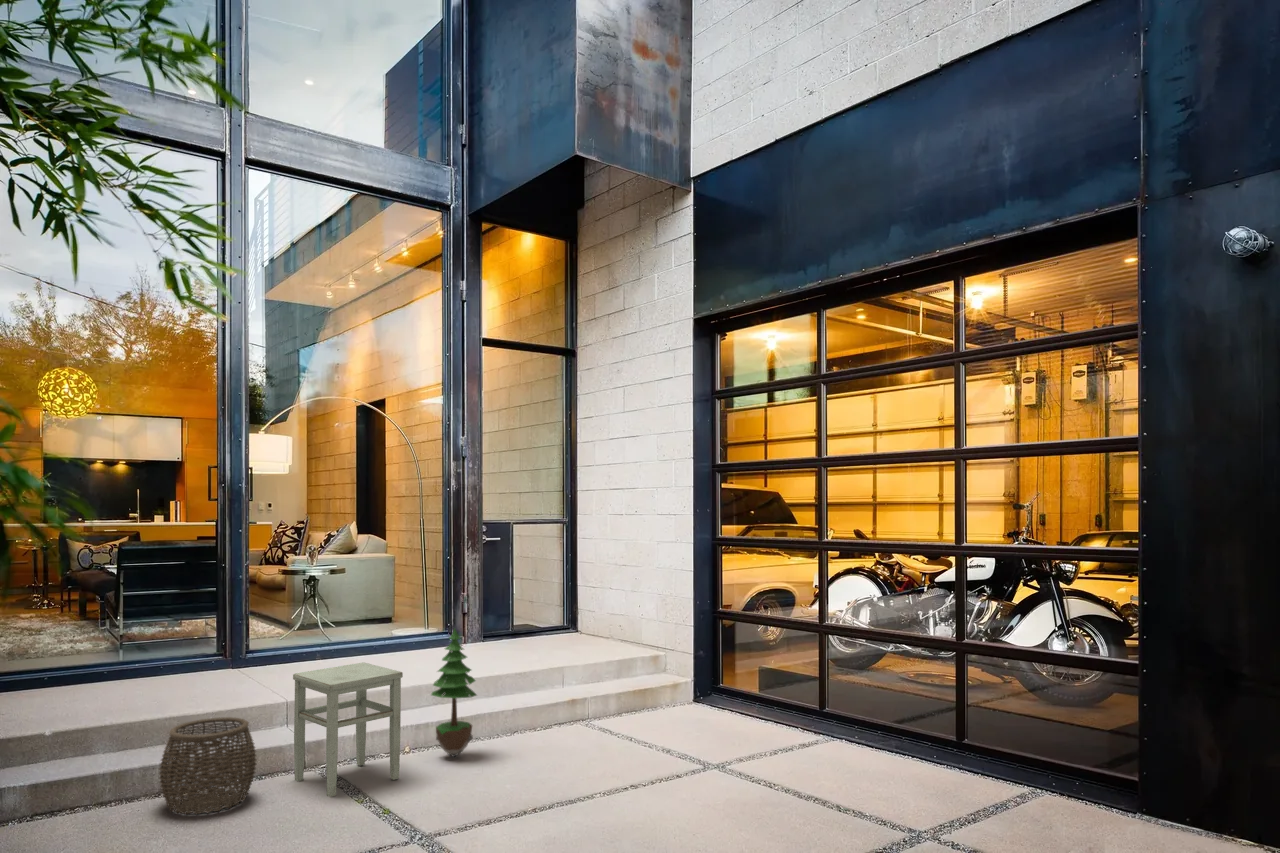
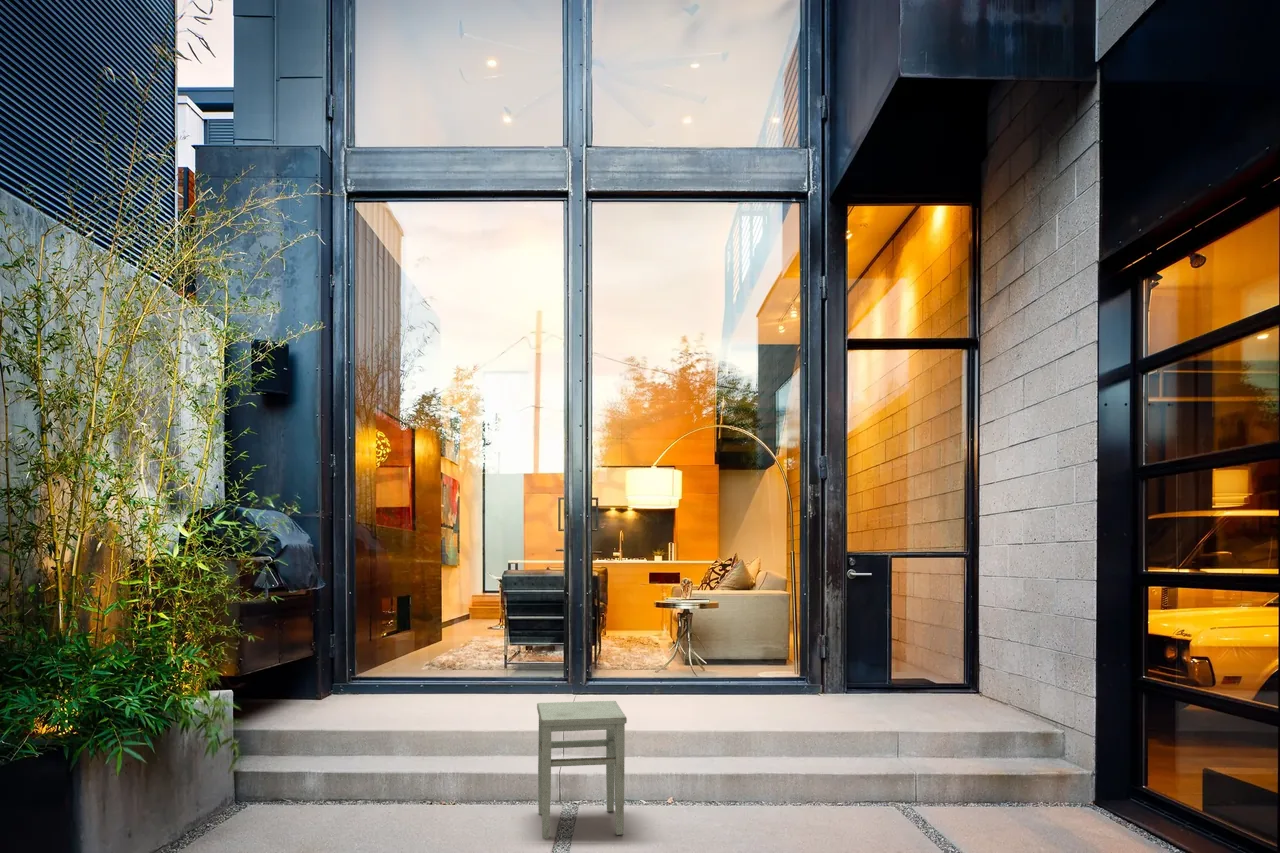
potted tree: present [431,629,476,757] -> none [678,674,730,824]
woven basket: present [159,717,257,814] -> none [404,735,491,828]

